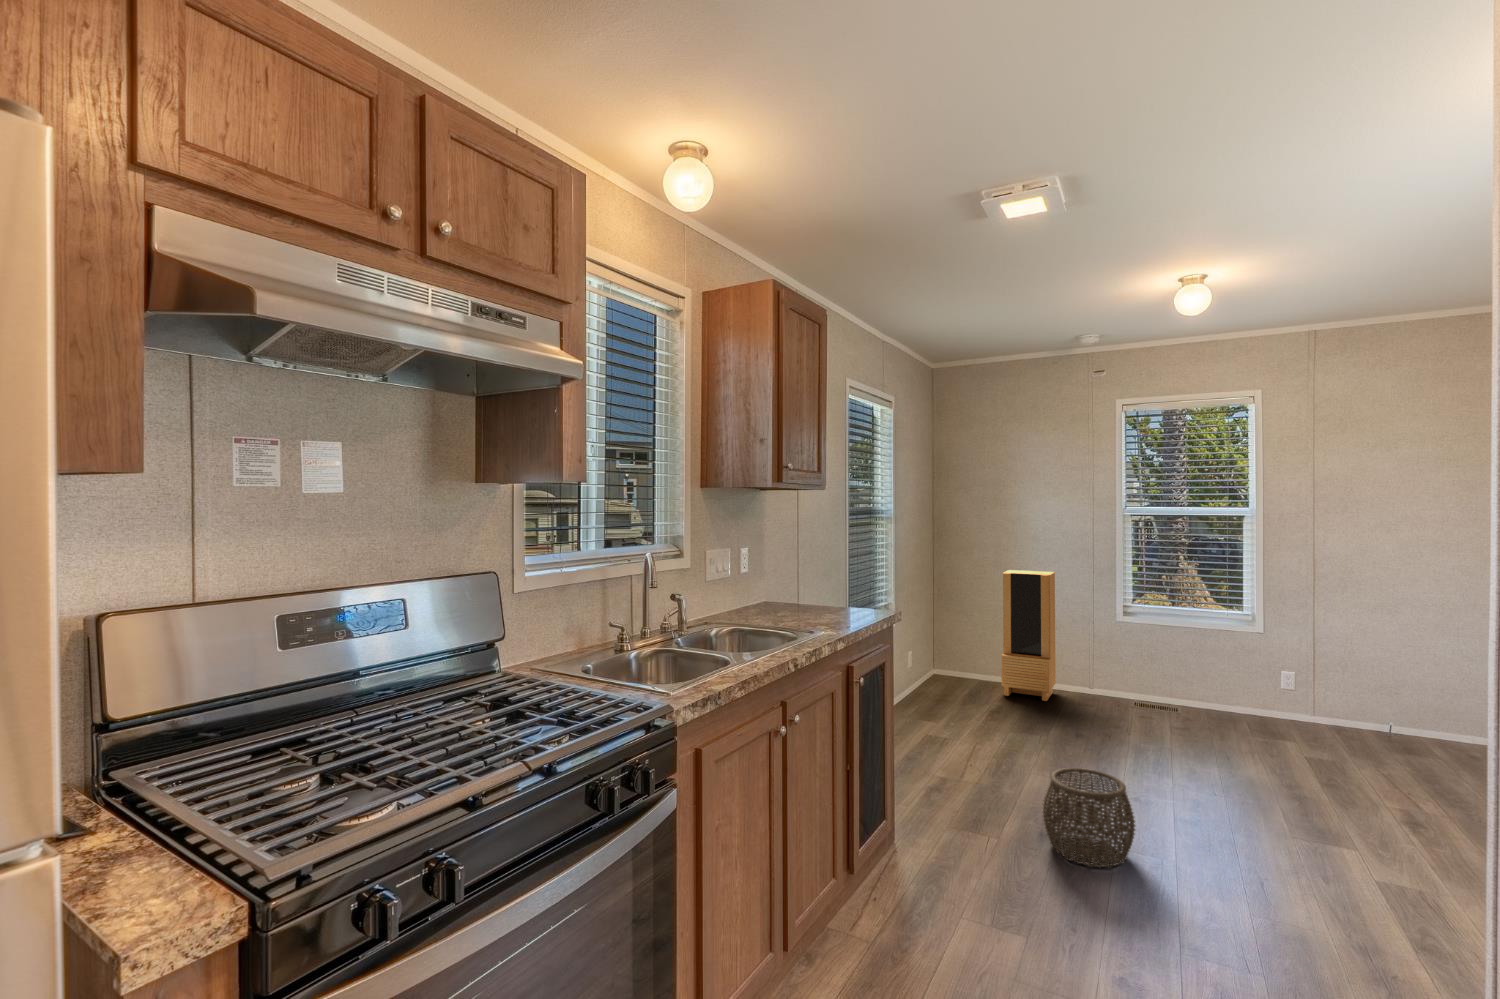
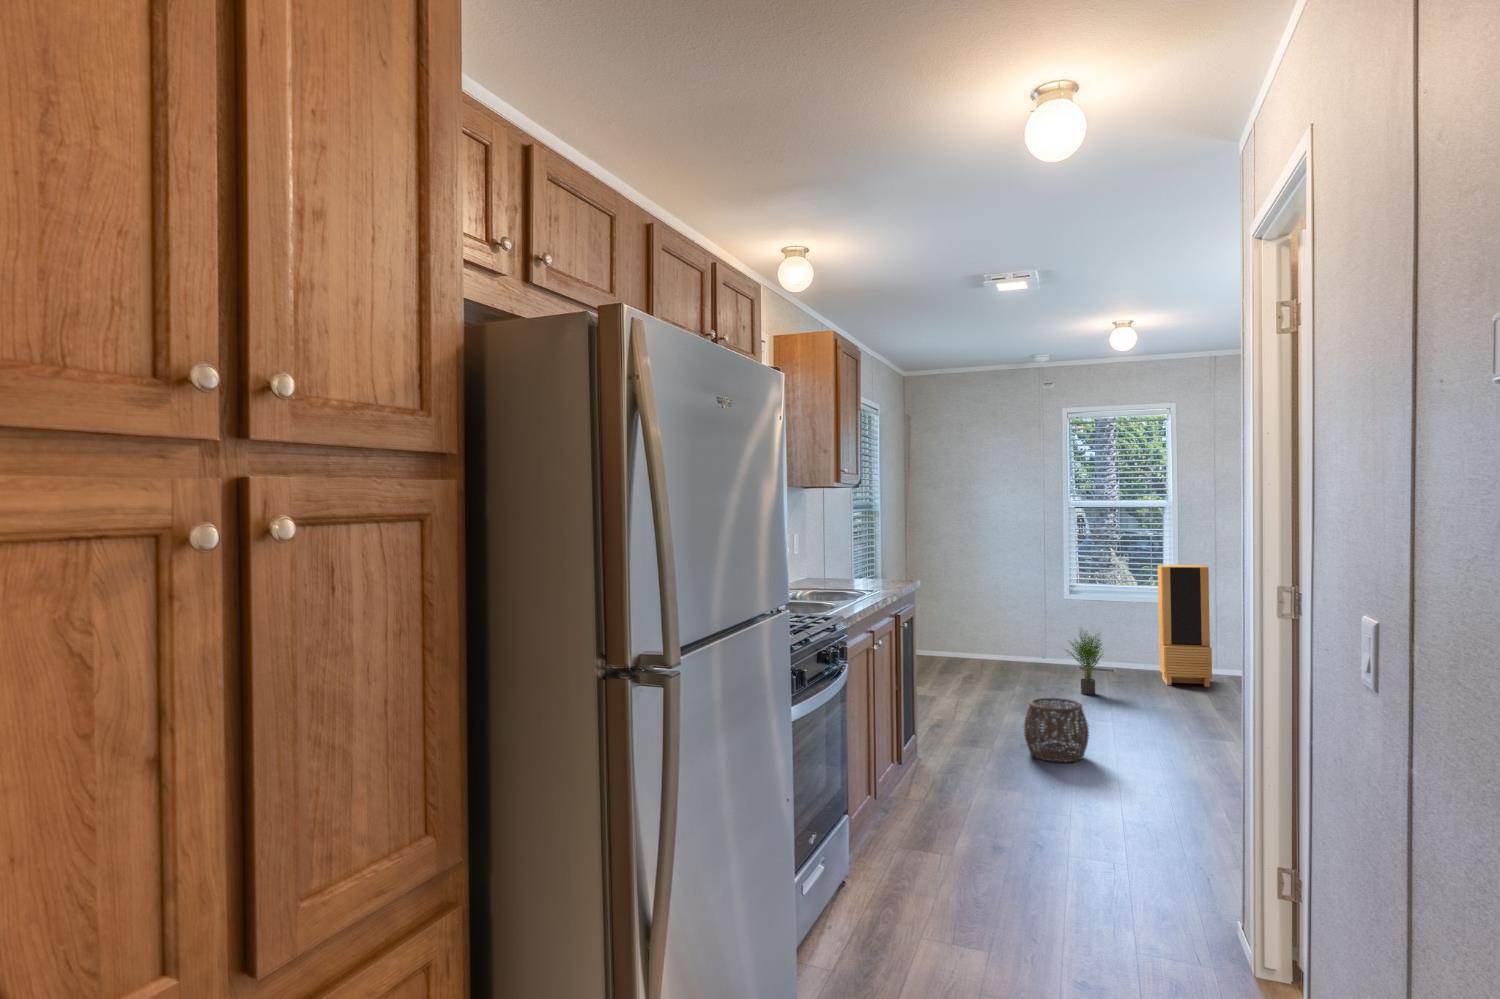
storage cabinet: present [1001,570,1055,701] -> present [1158,565,1212,687]
potted plant: none [1105,653,1173,738] -> present [1067,632,1103,695]

